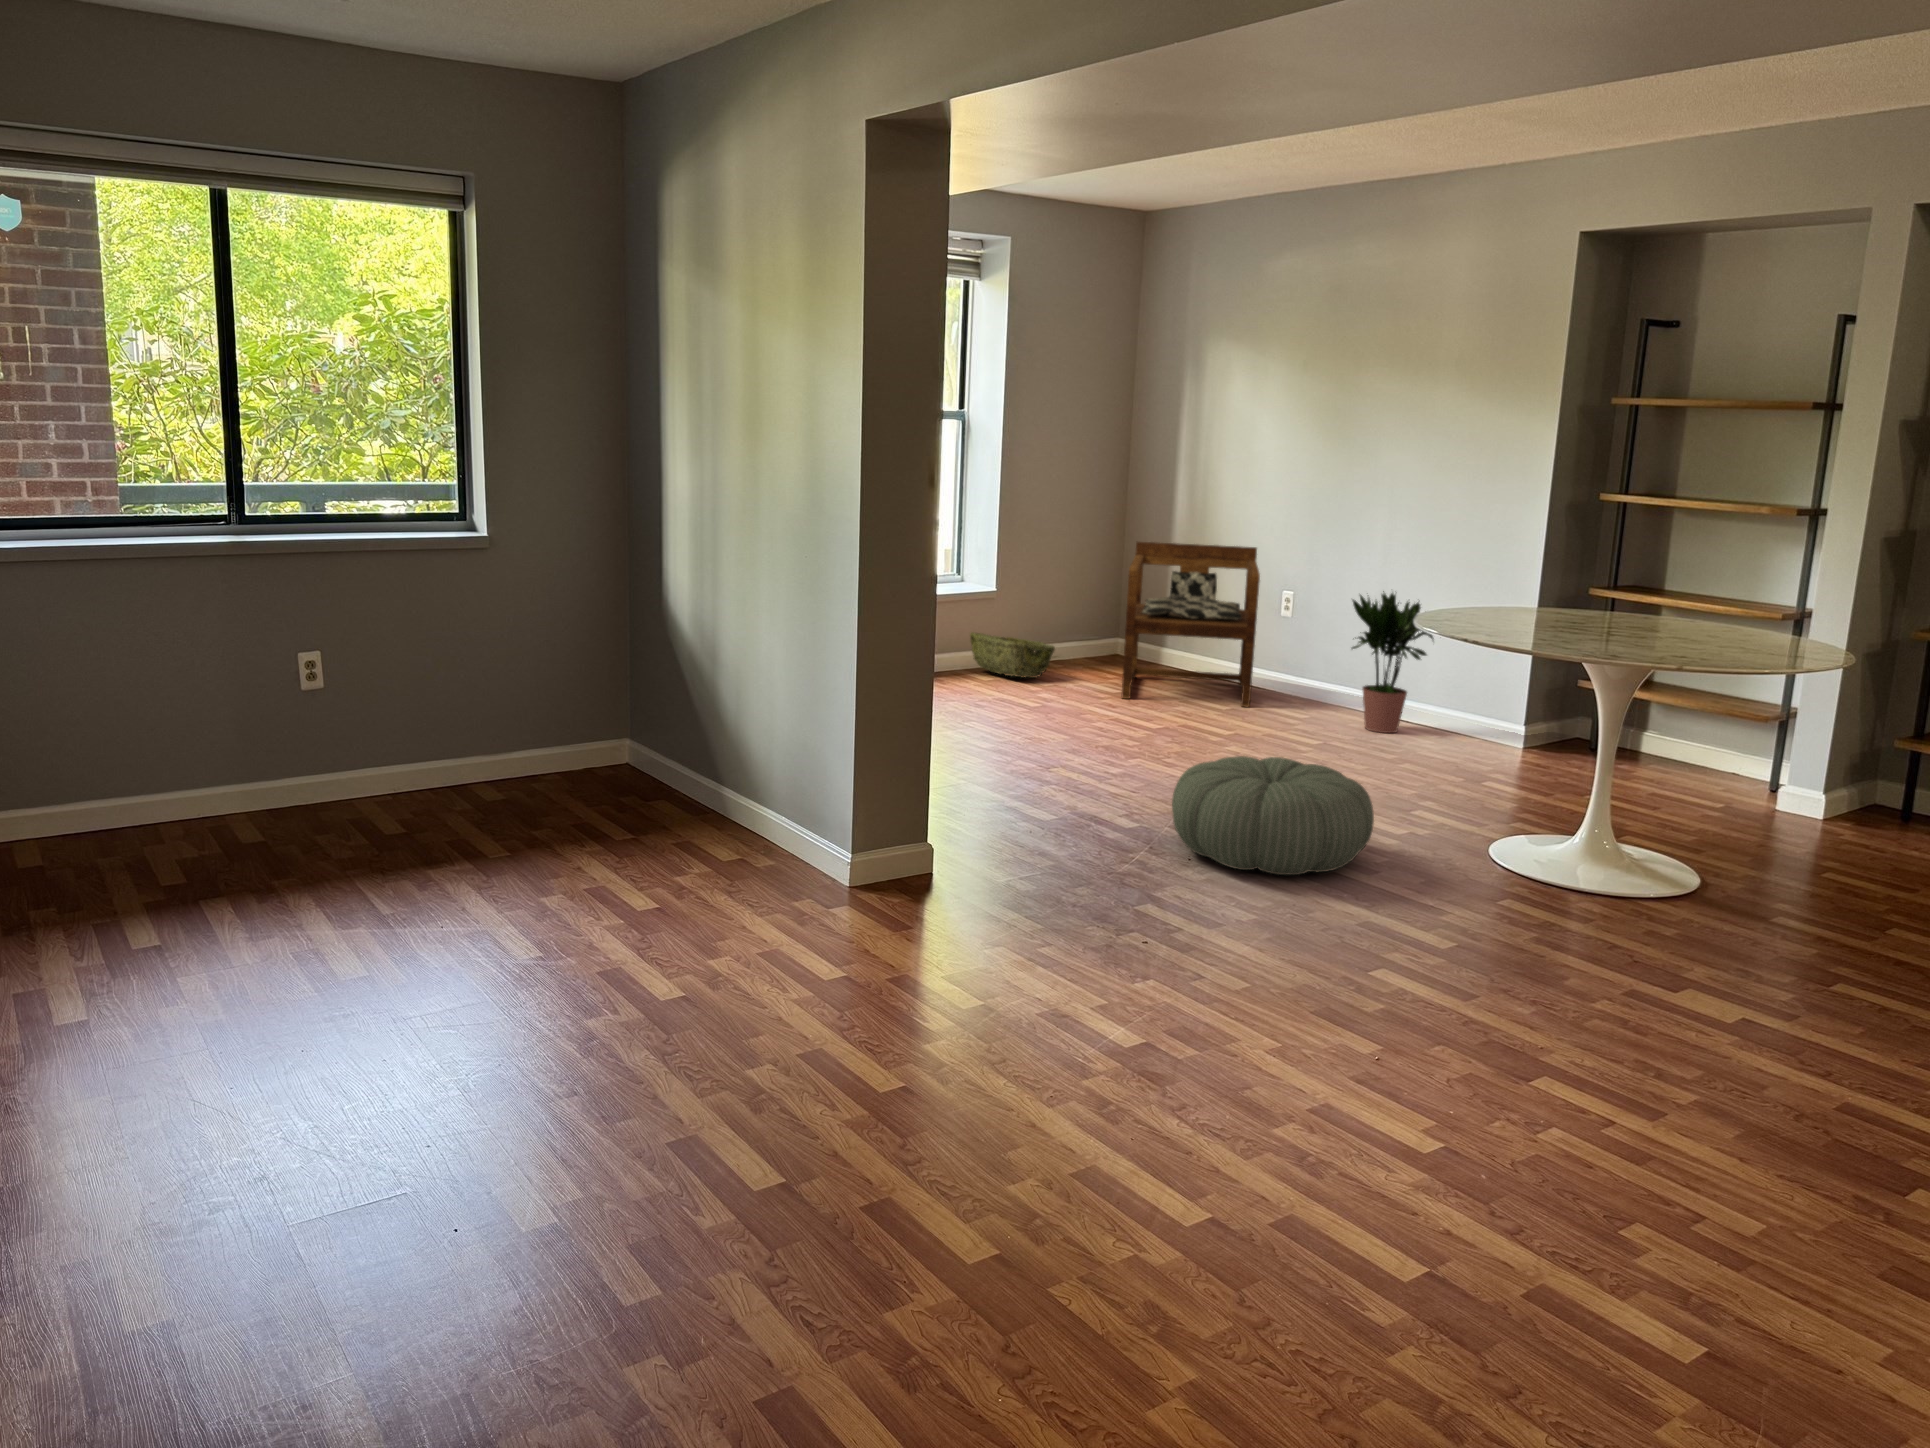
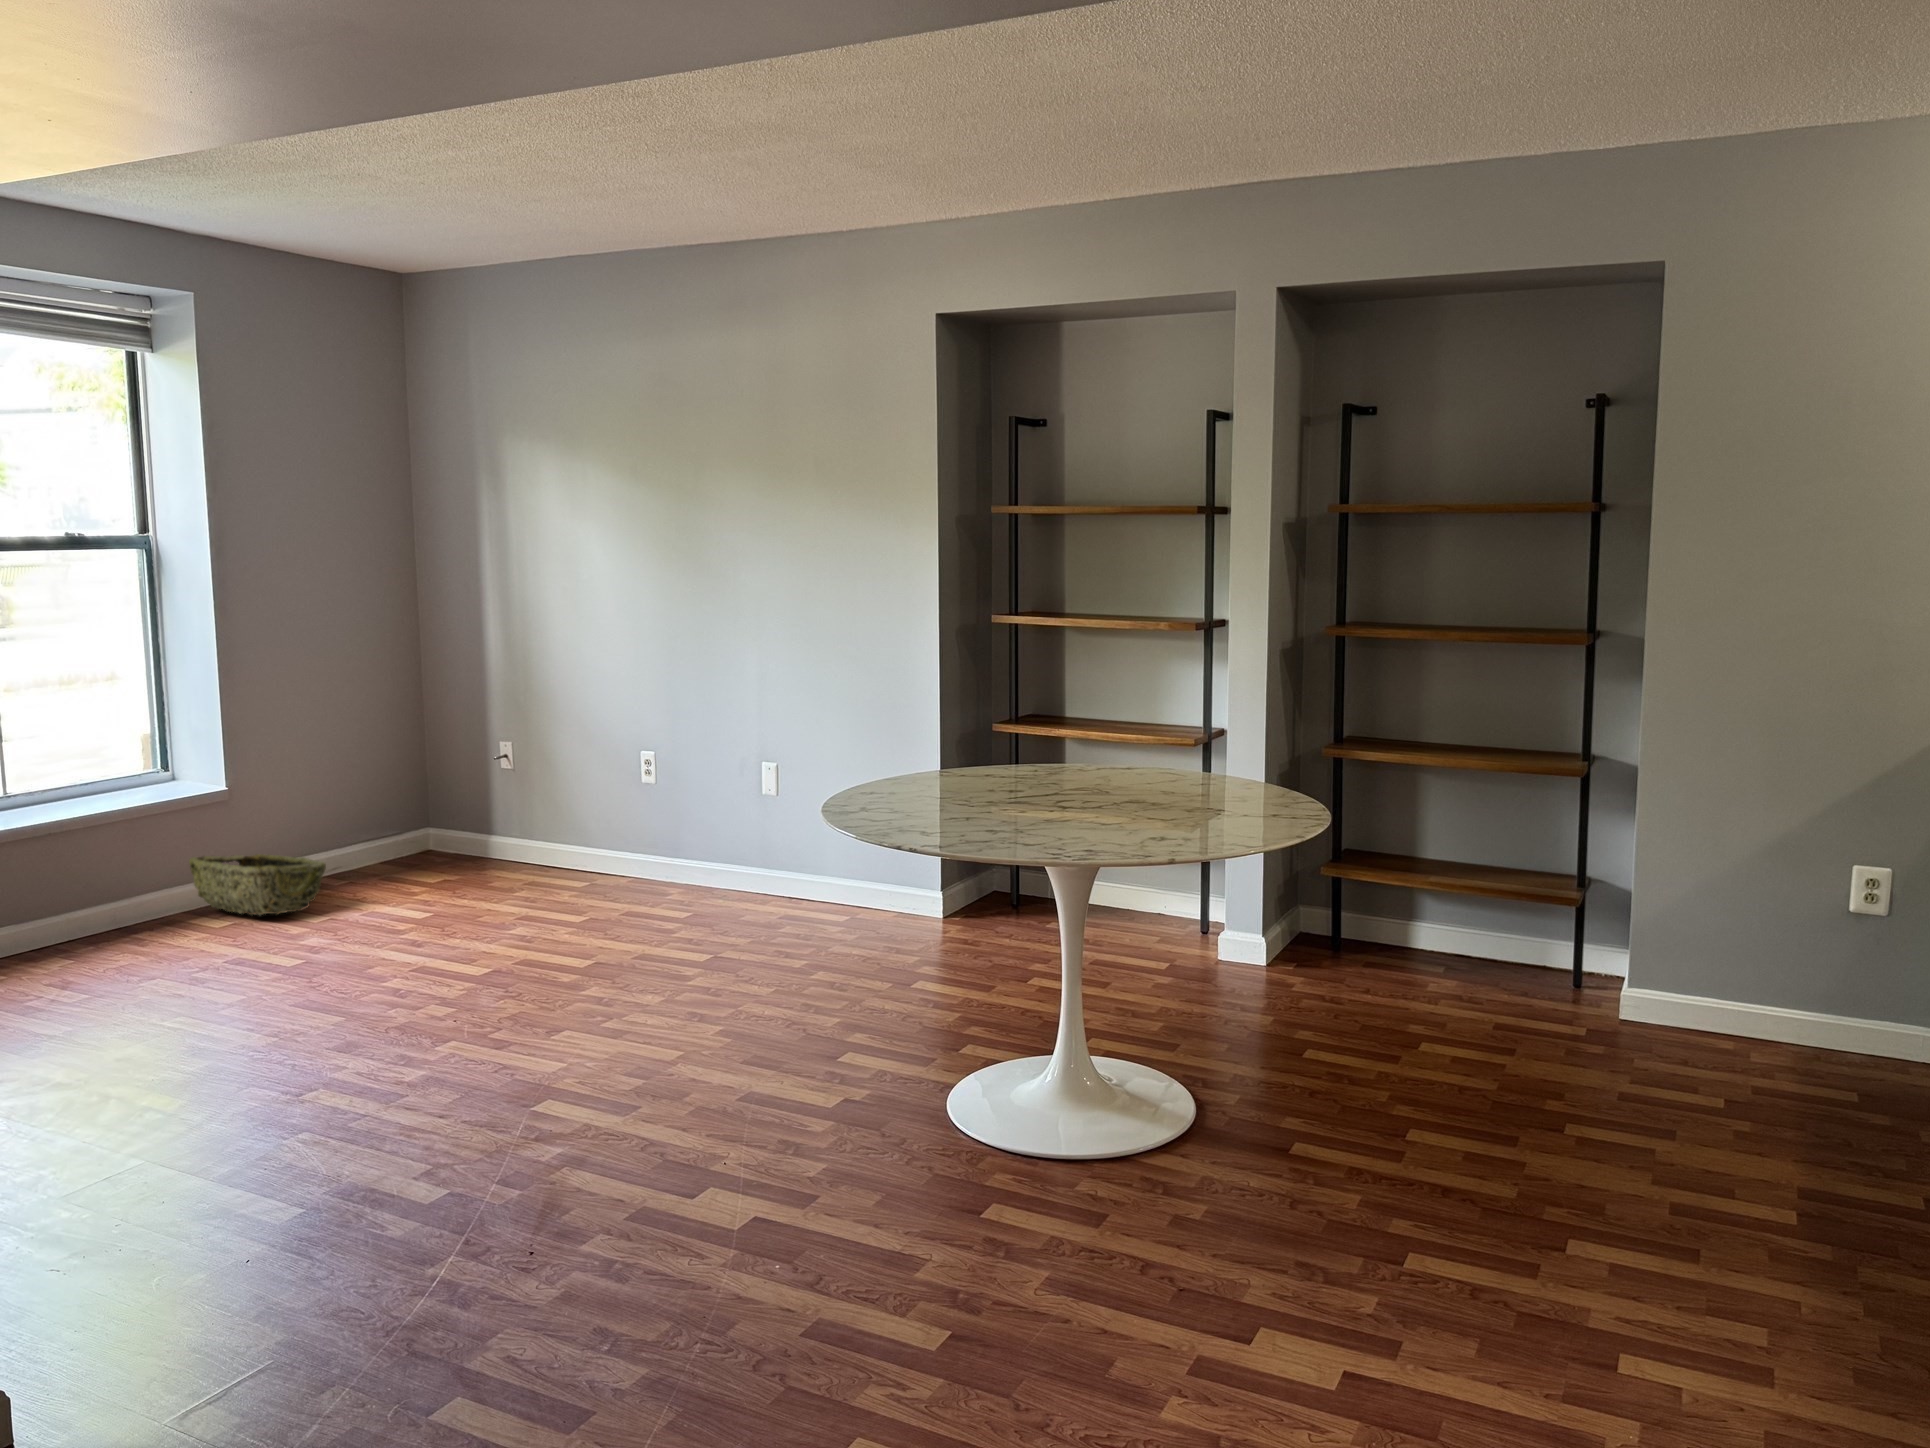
armchair: present [1121,542,1260,707] -> none [422,700,610,927]
potted plant: present [1352,591,1434,733] -> none [725,740,845,926]
pouf: present [1172,756,1374,875] -> none [494,1047,808,1271]

